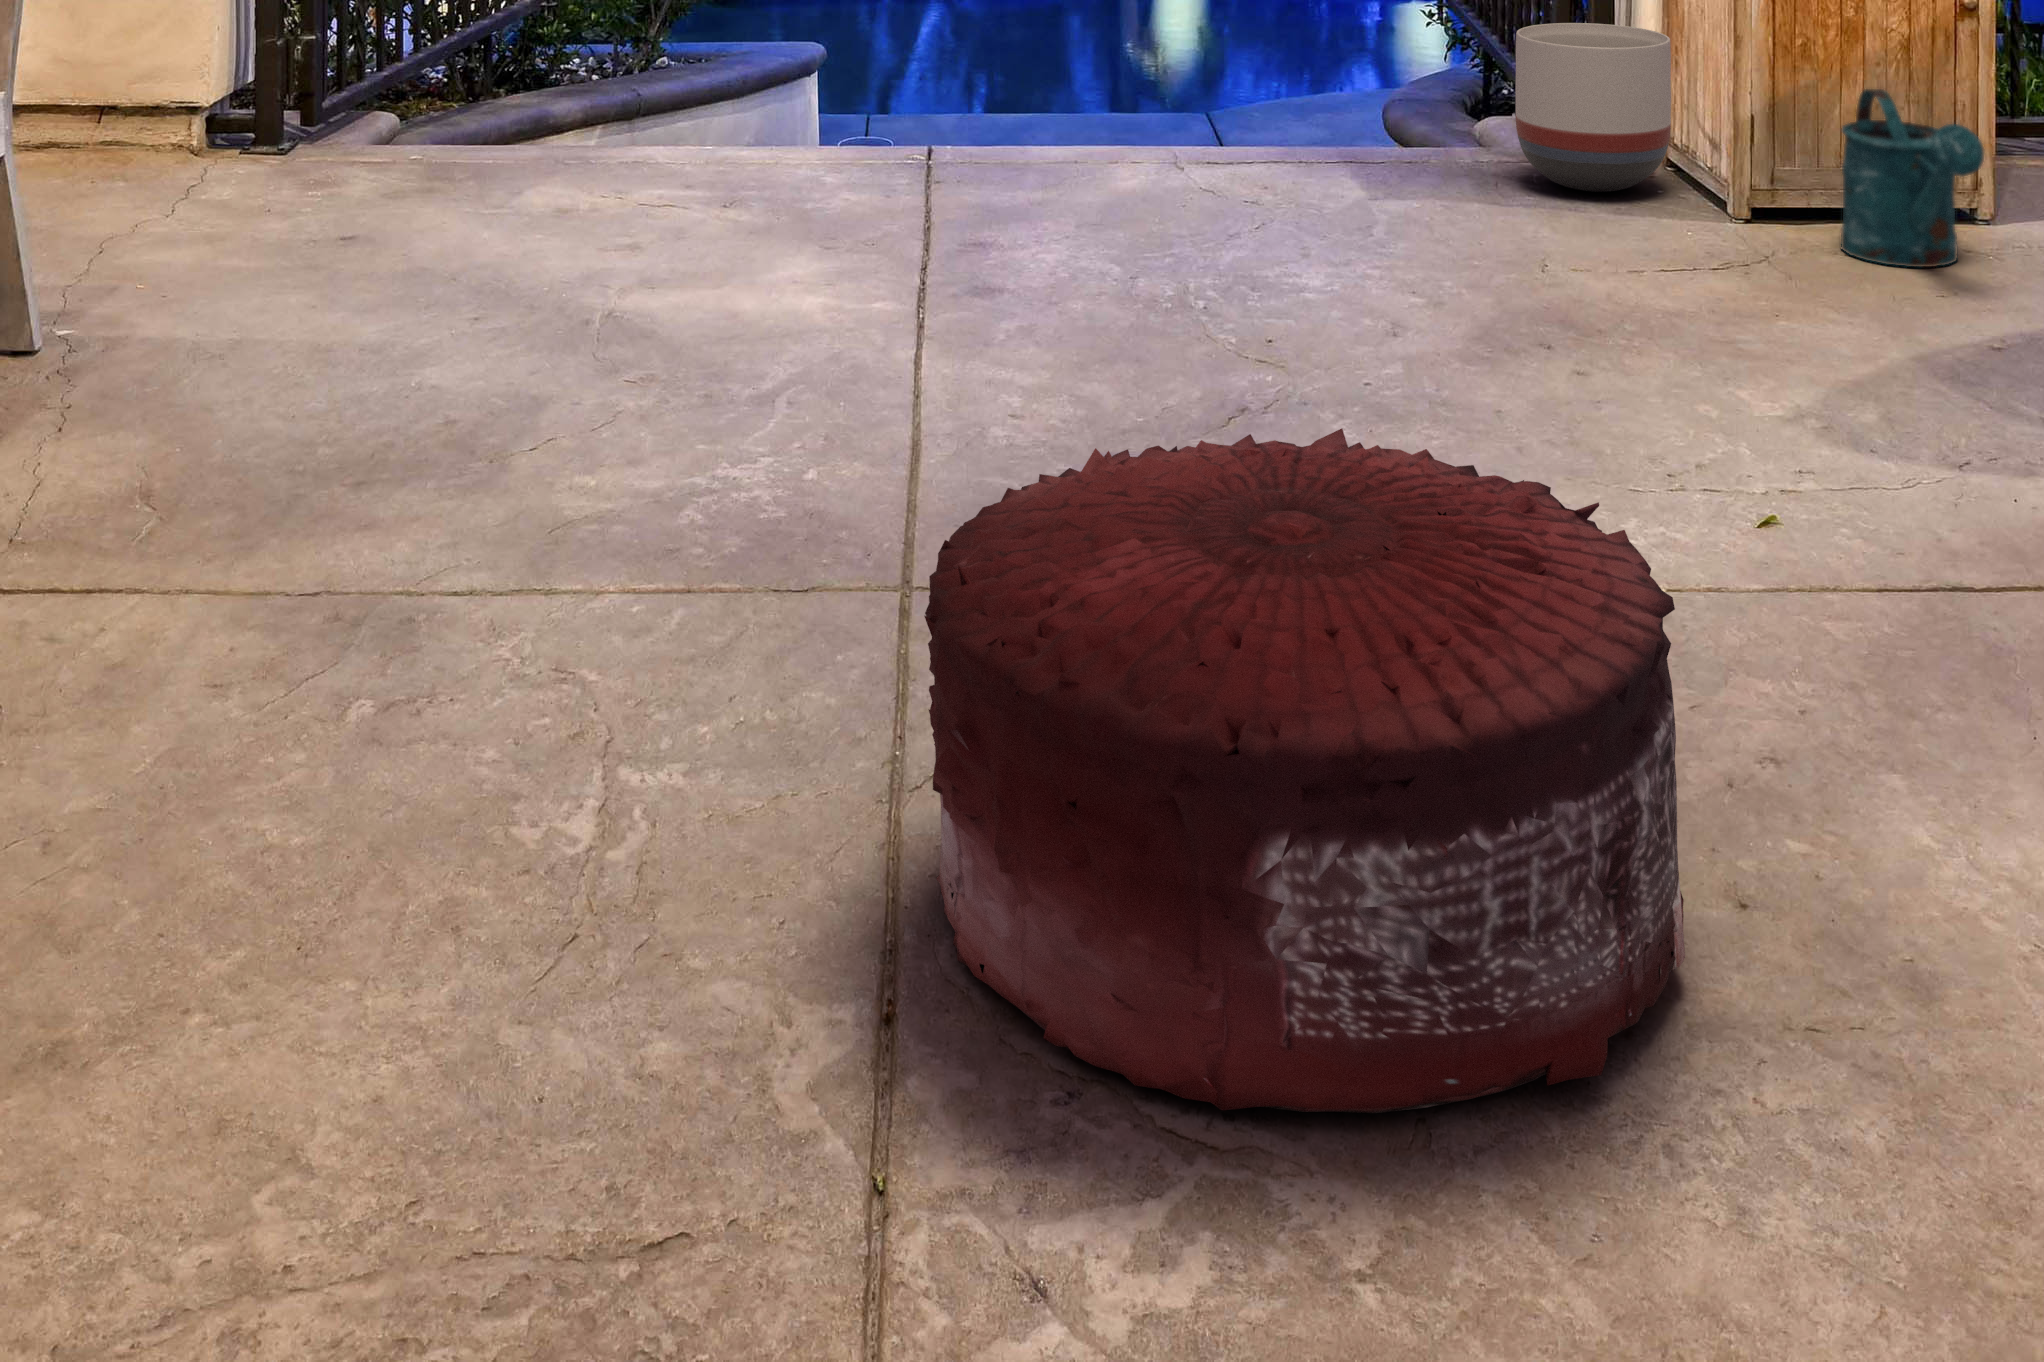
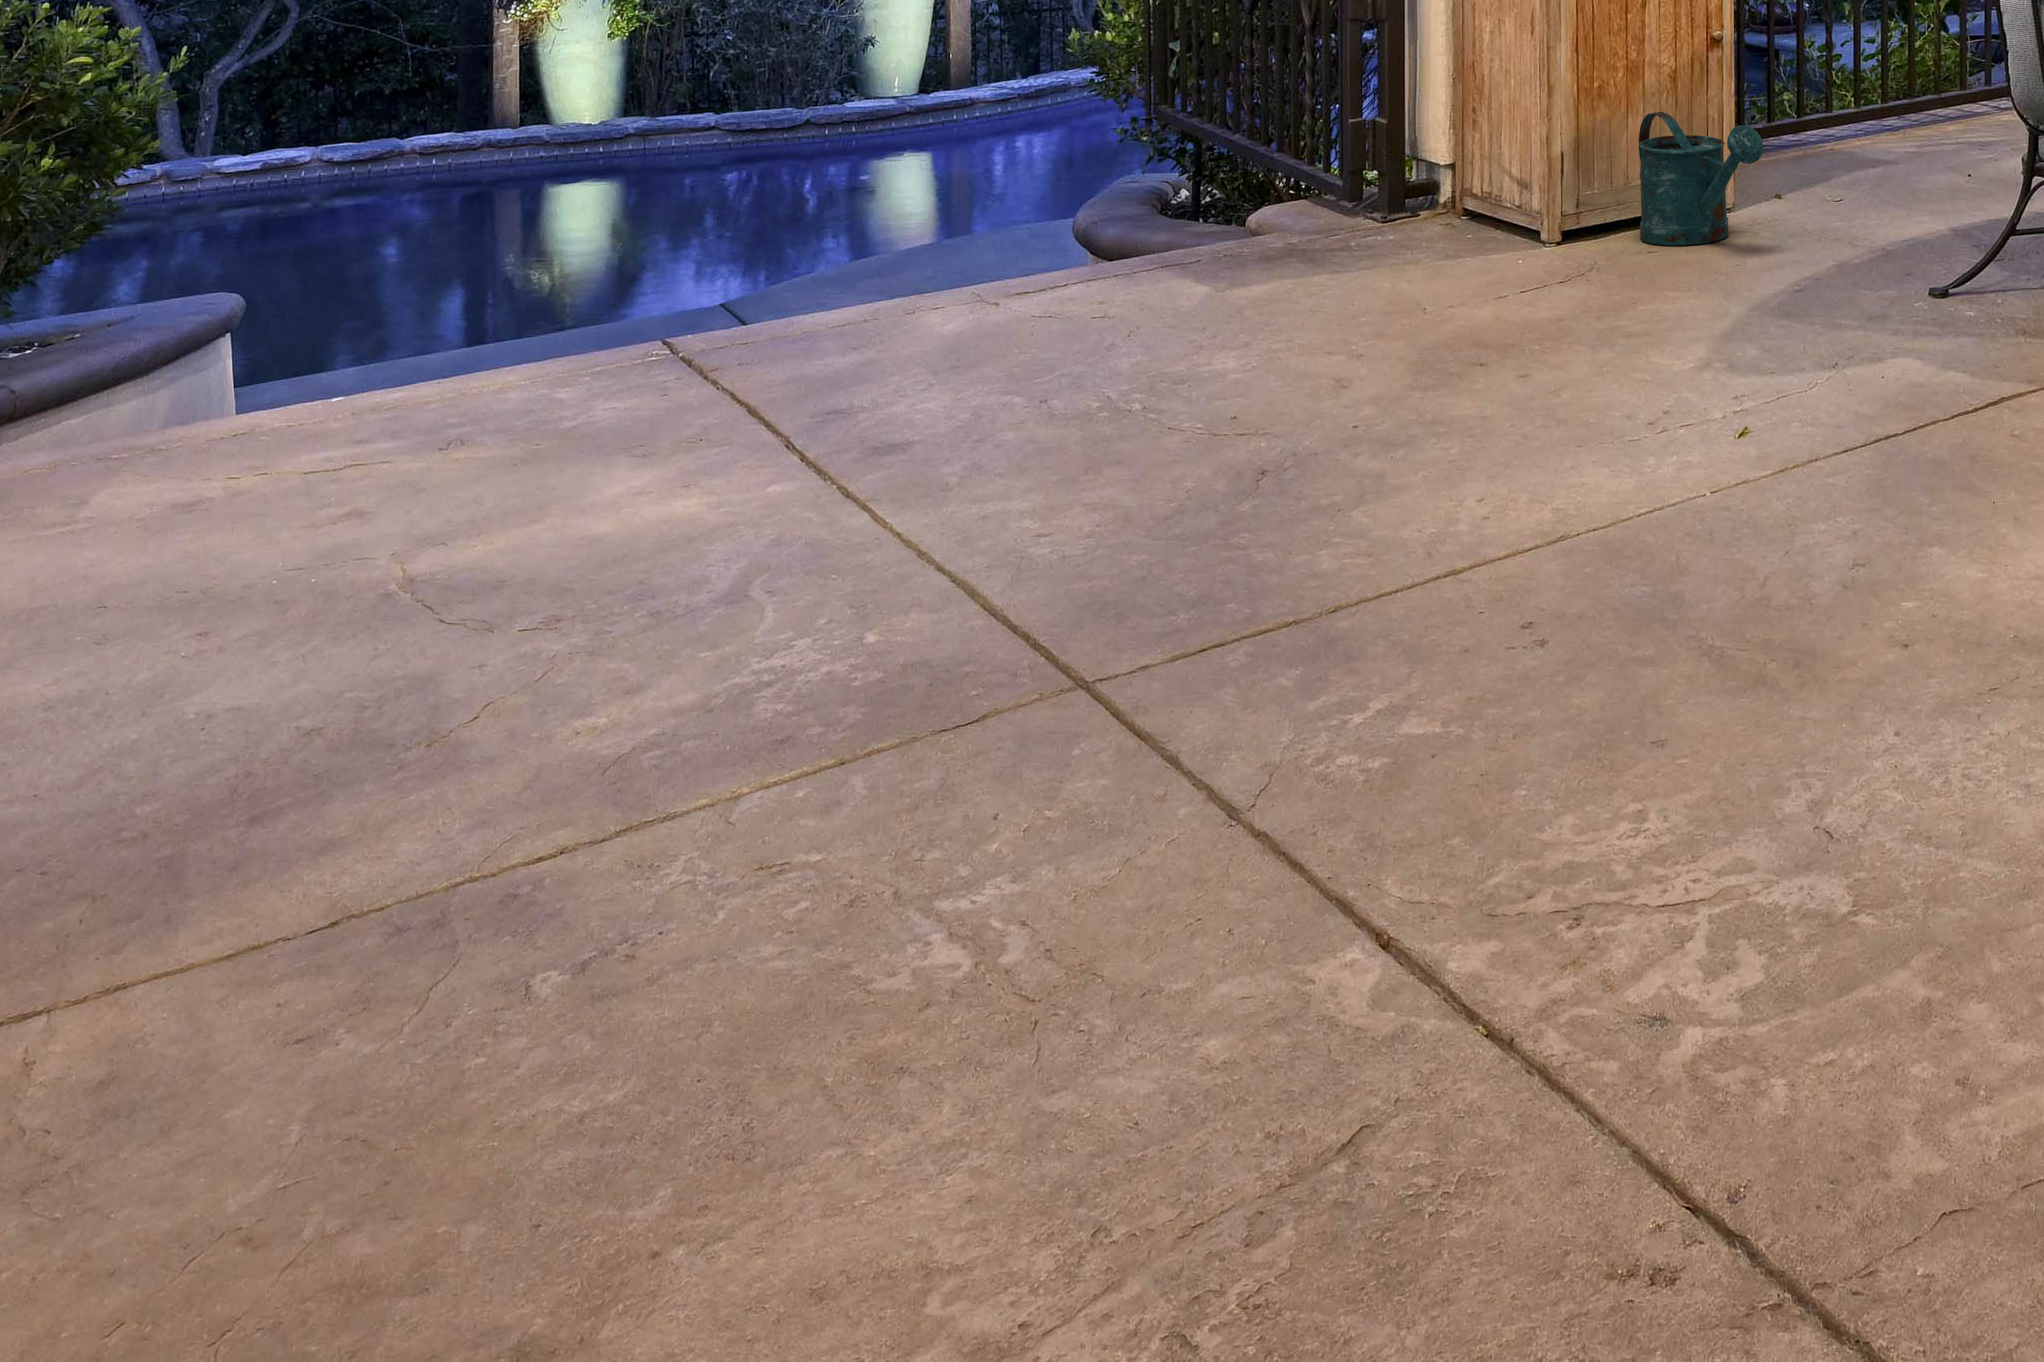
planter: present [1515,23,1671,192] -> none [1344,94,1479,237]
pouf: present [924,429,1685,1113] -> none [1443,336,1938,705]

